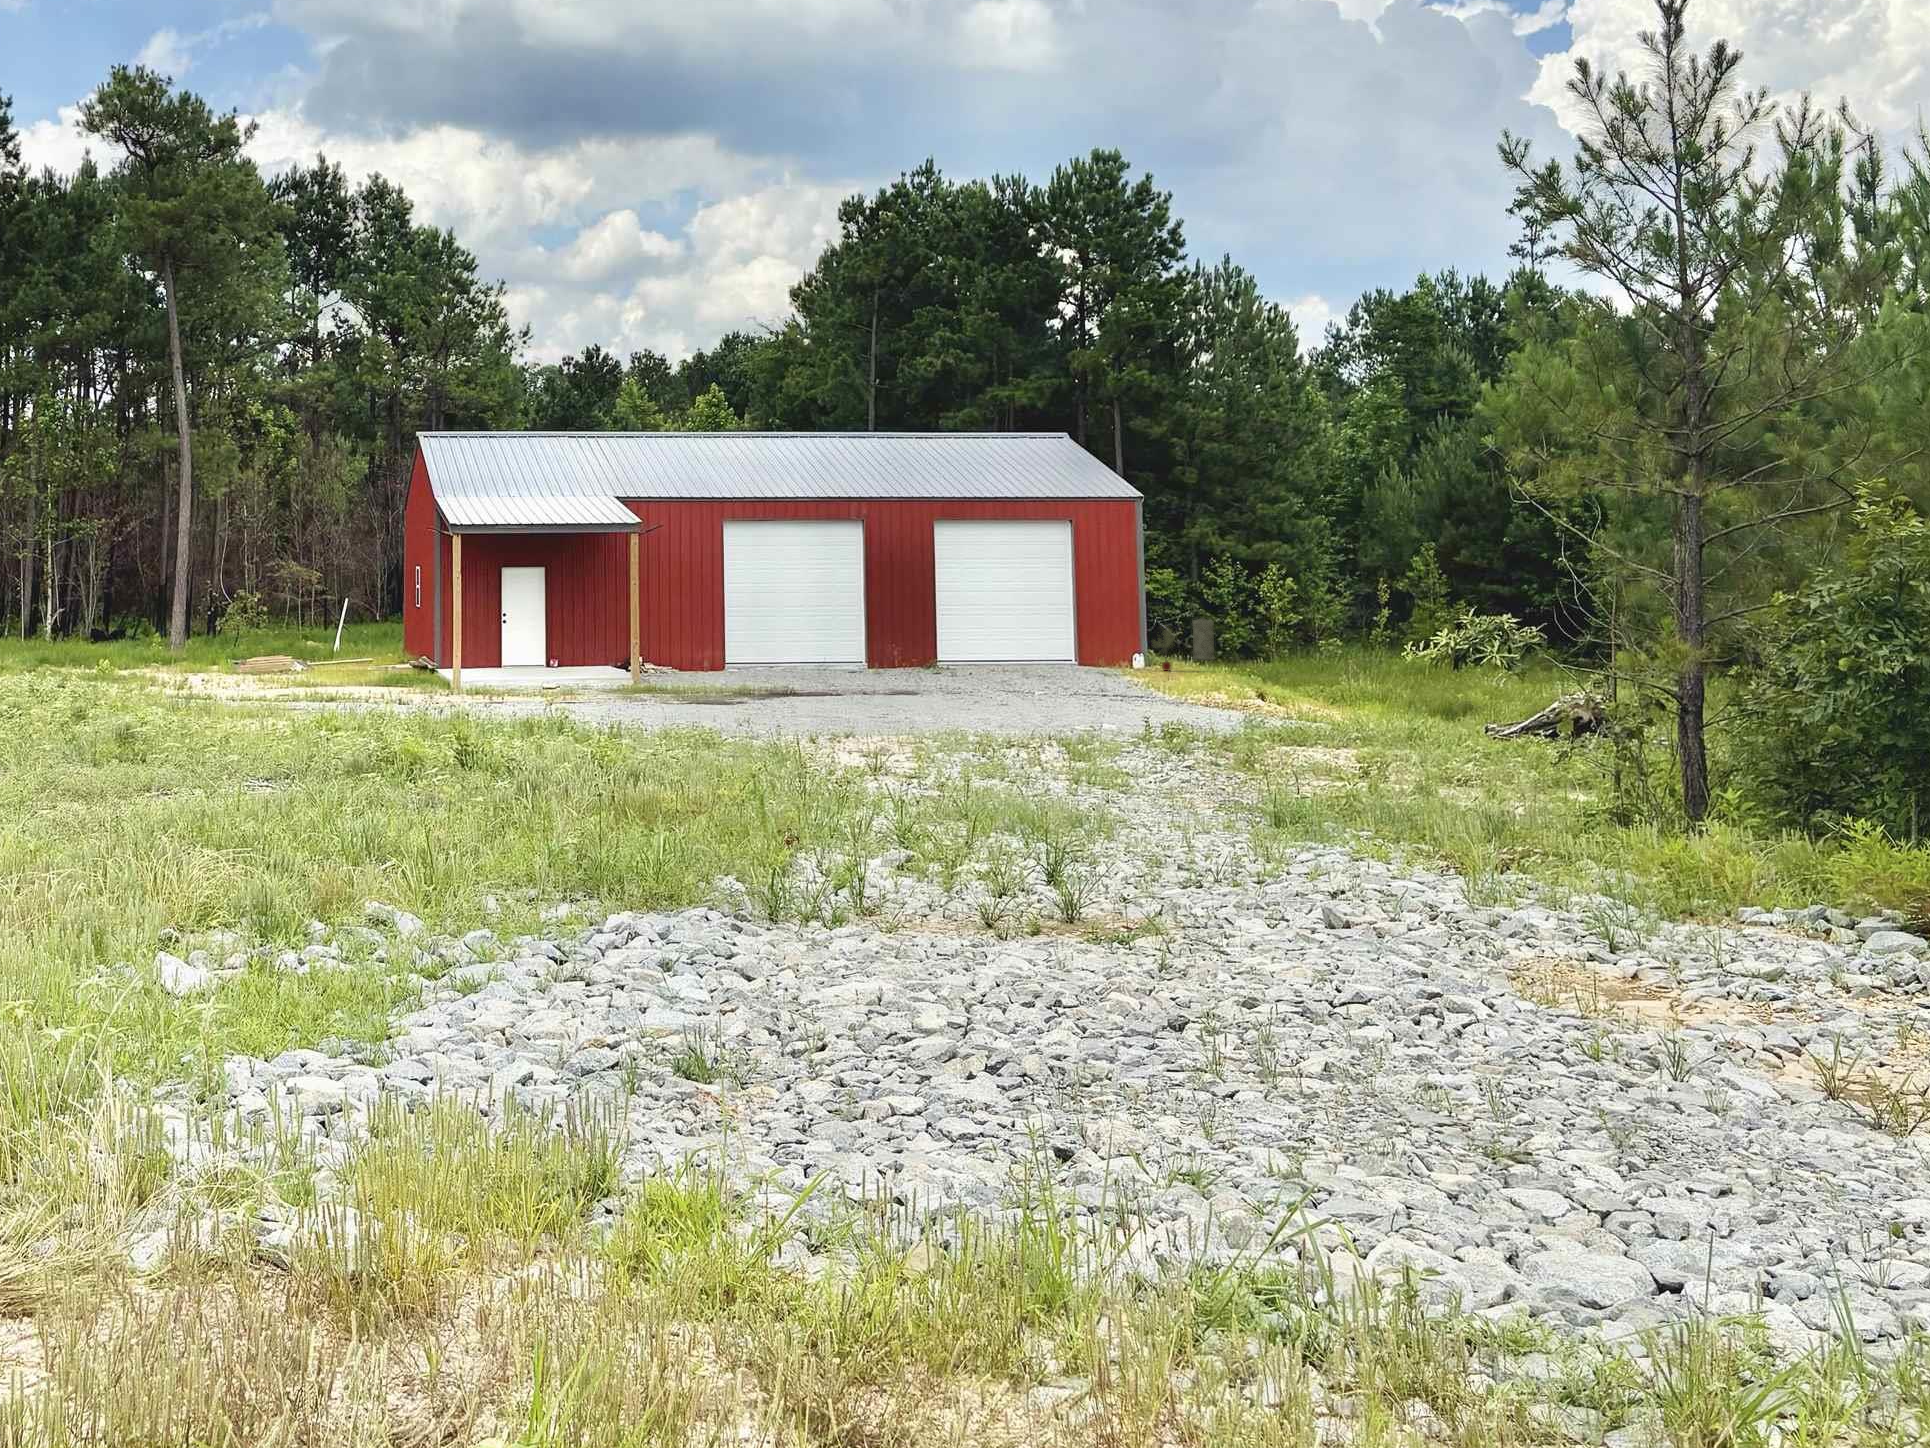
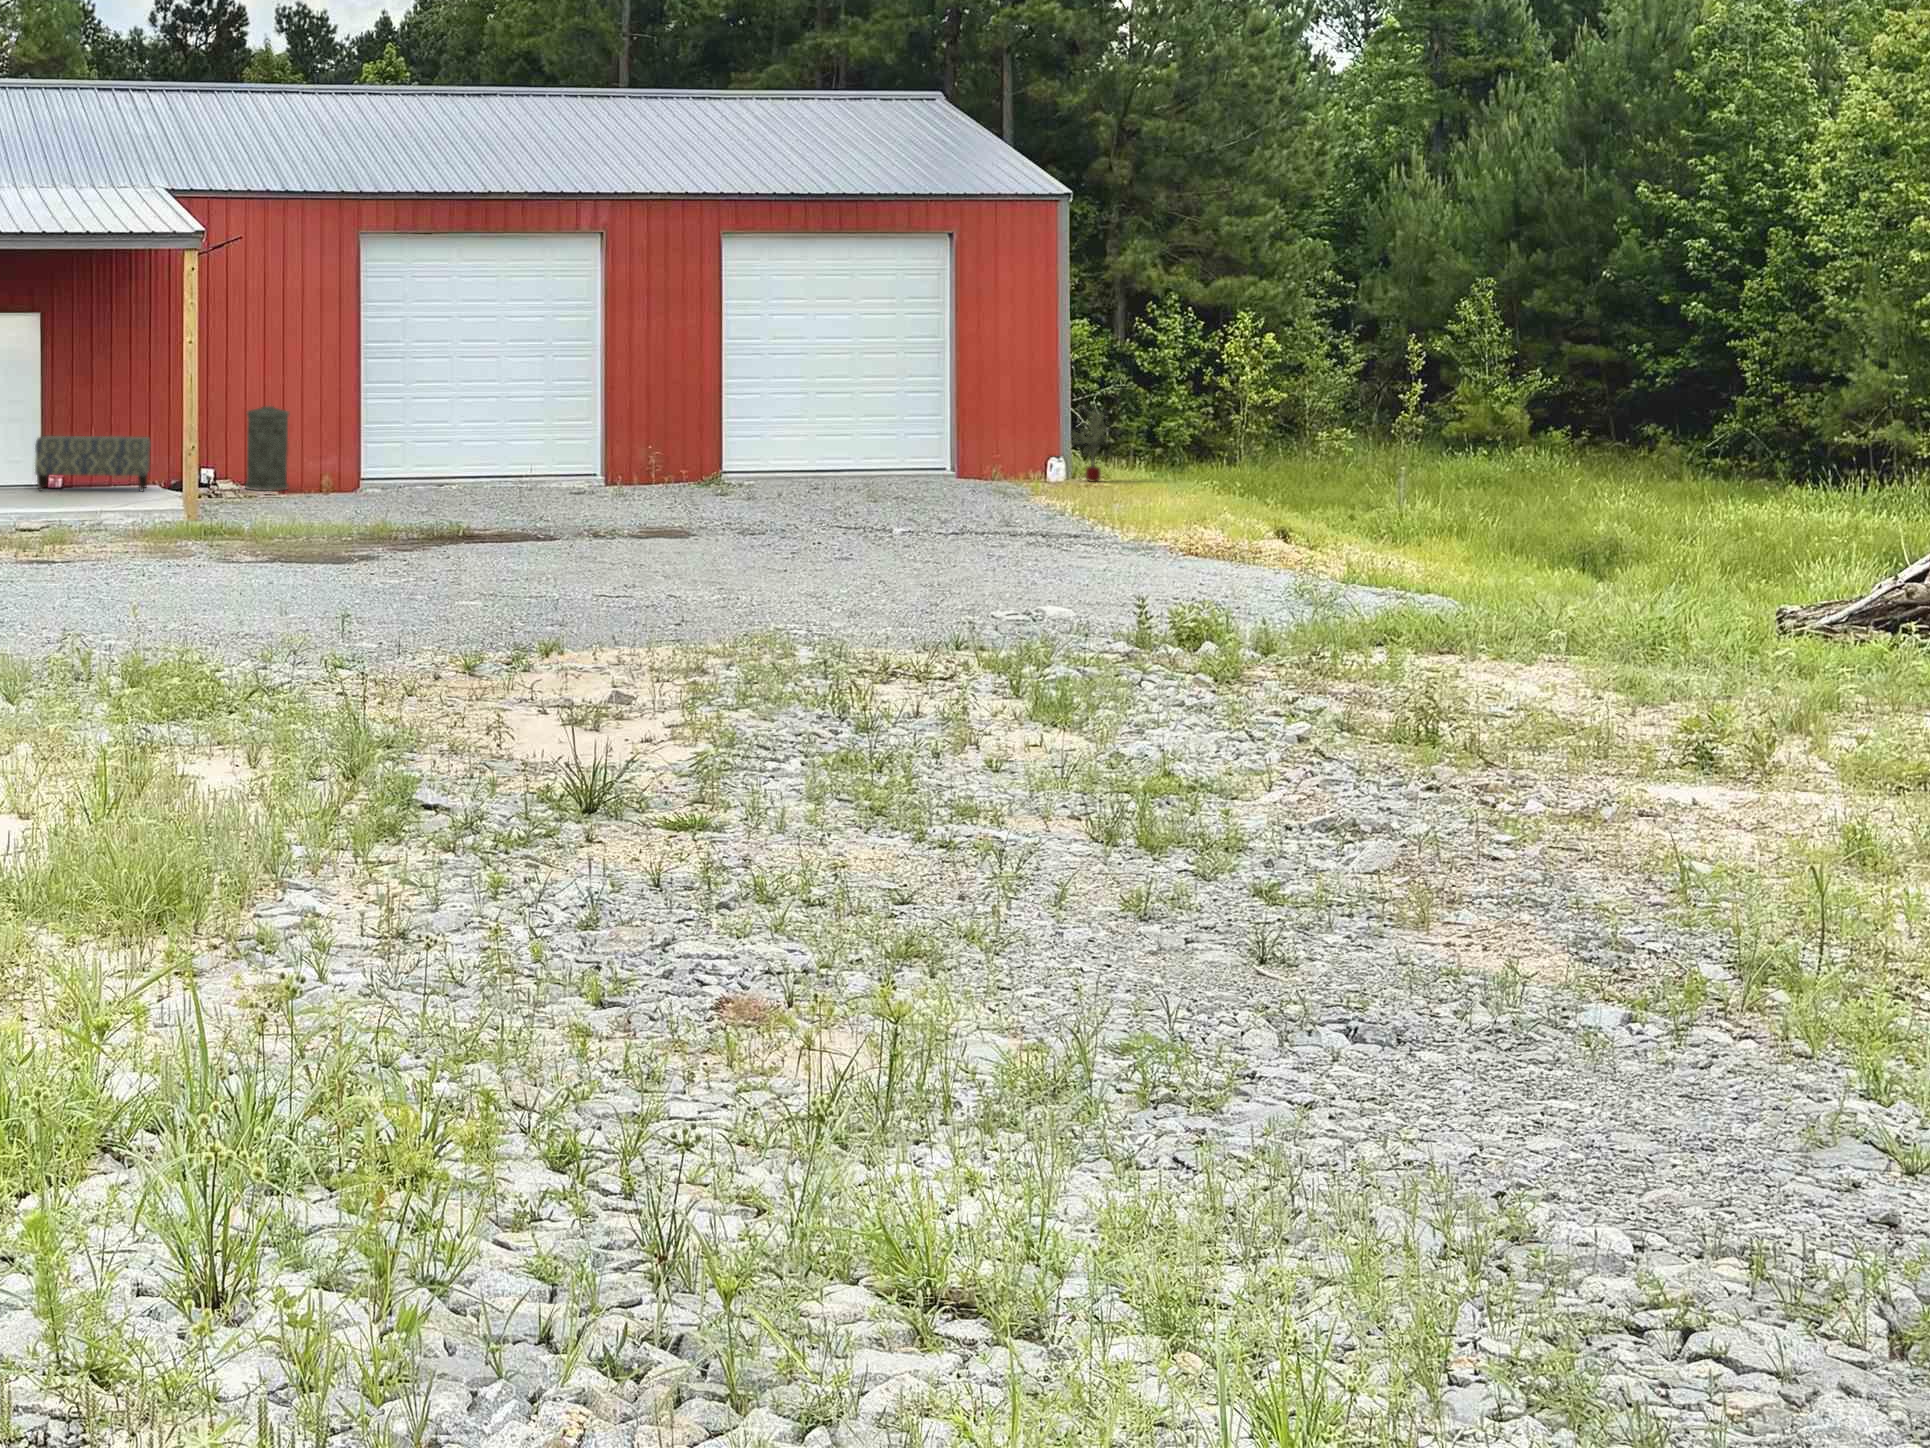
trash can: present [1193,618,1215,660] -> present [245,406,289,491]
bench: none [547,634,609,667] -> present [35,435,151,492]

